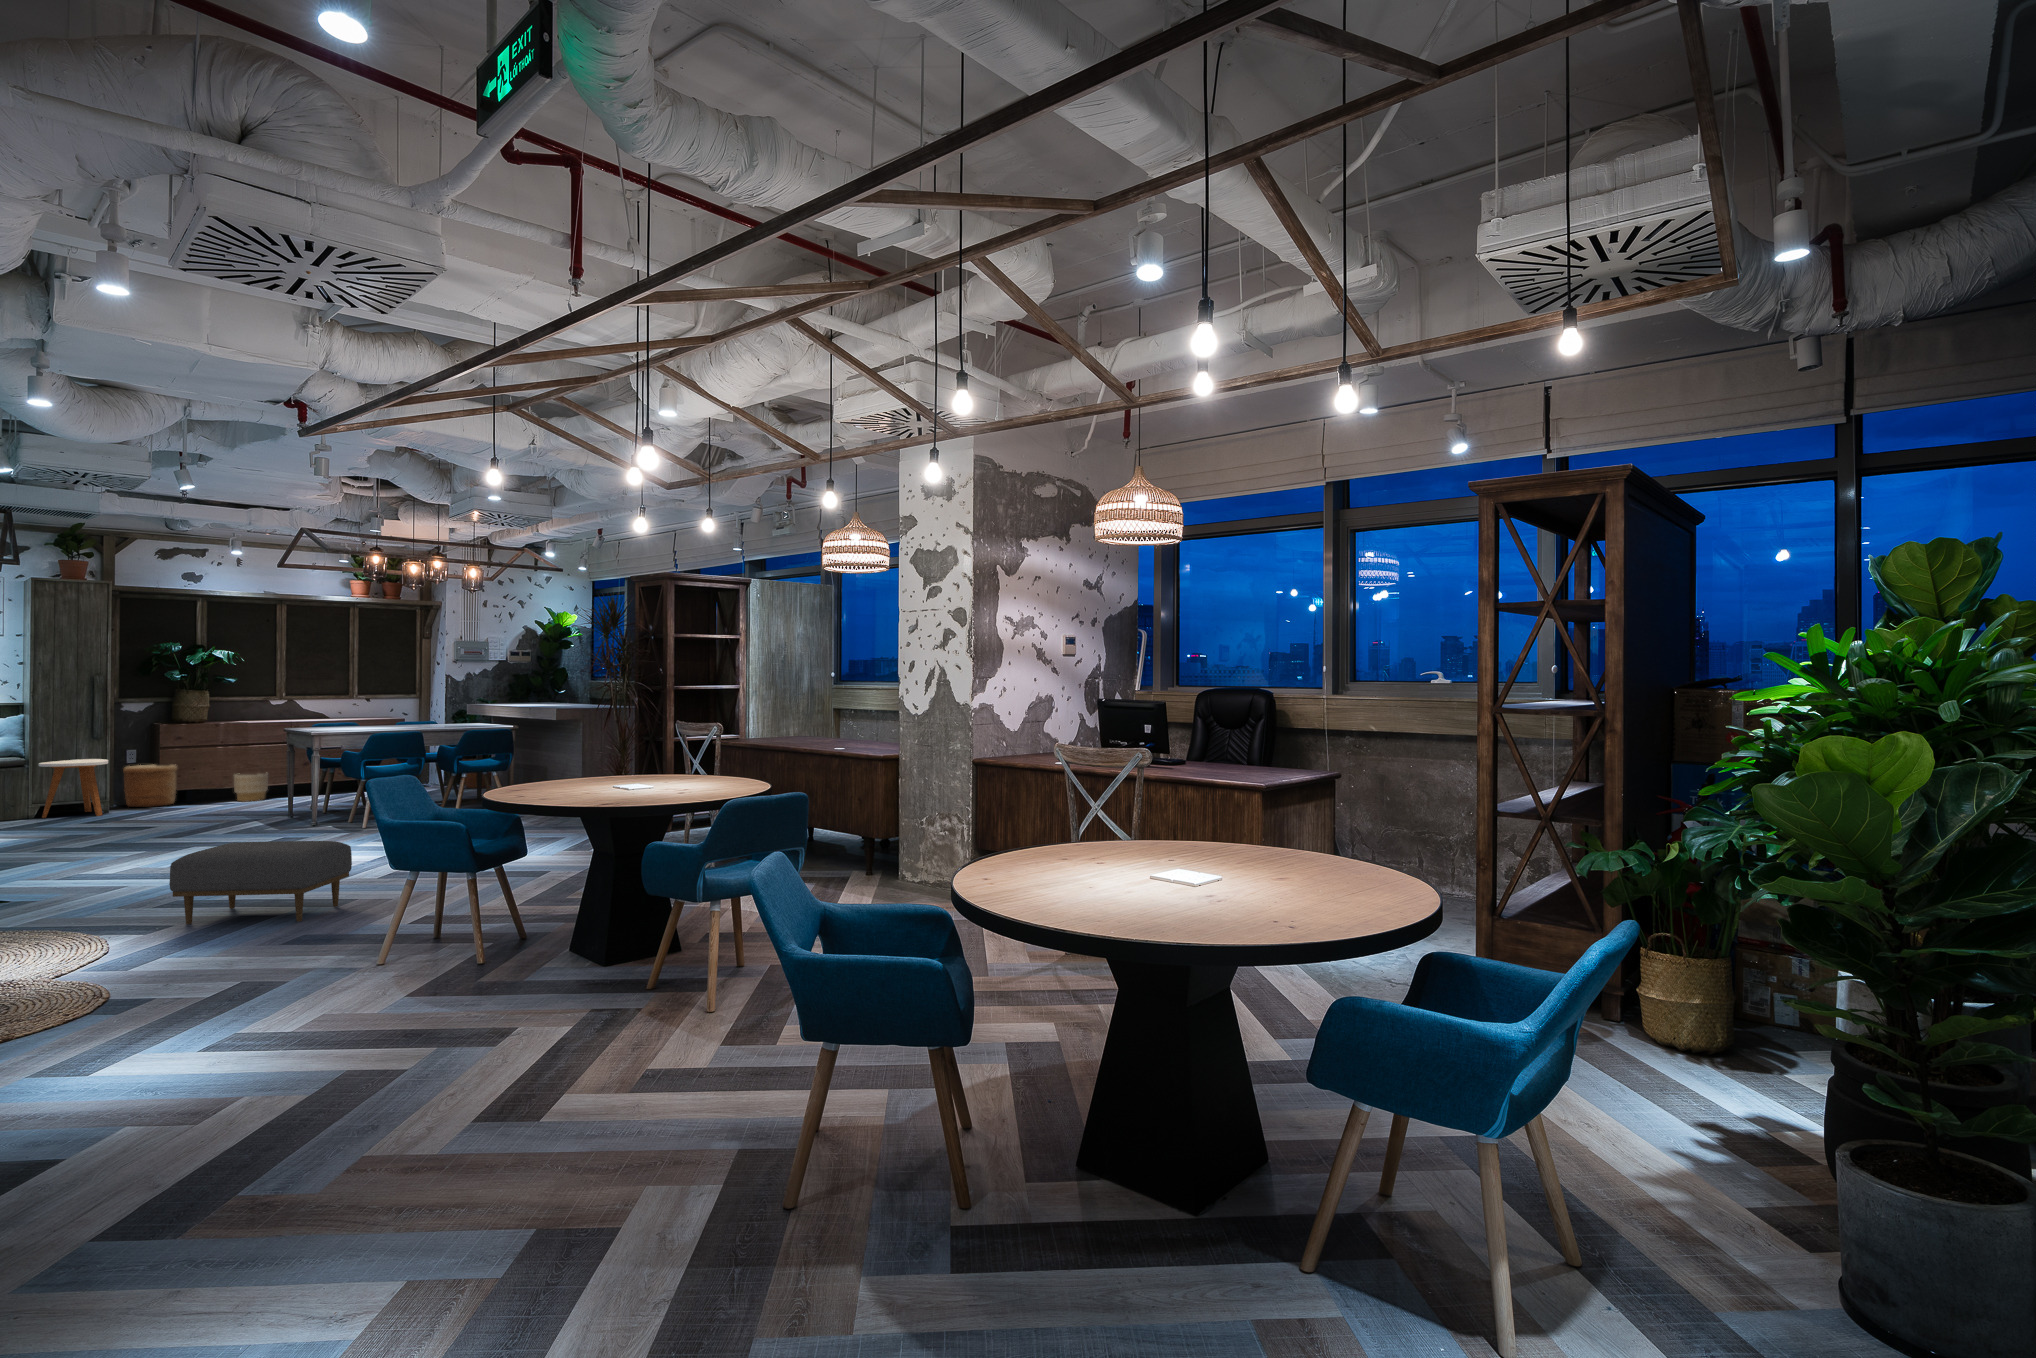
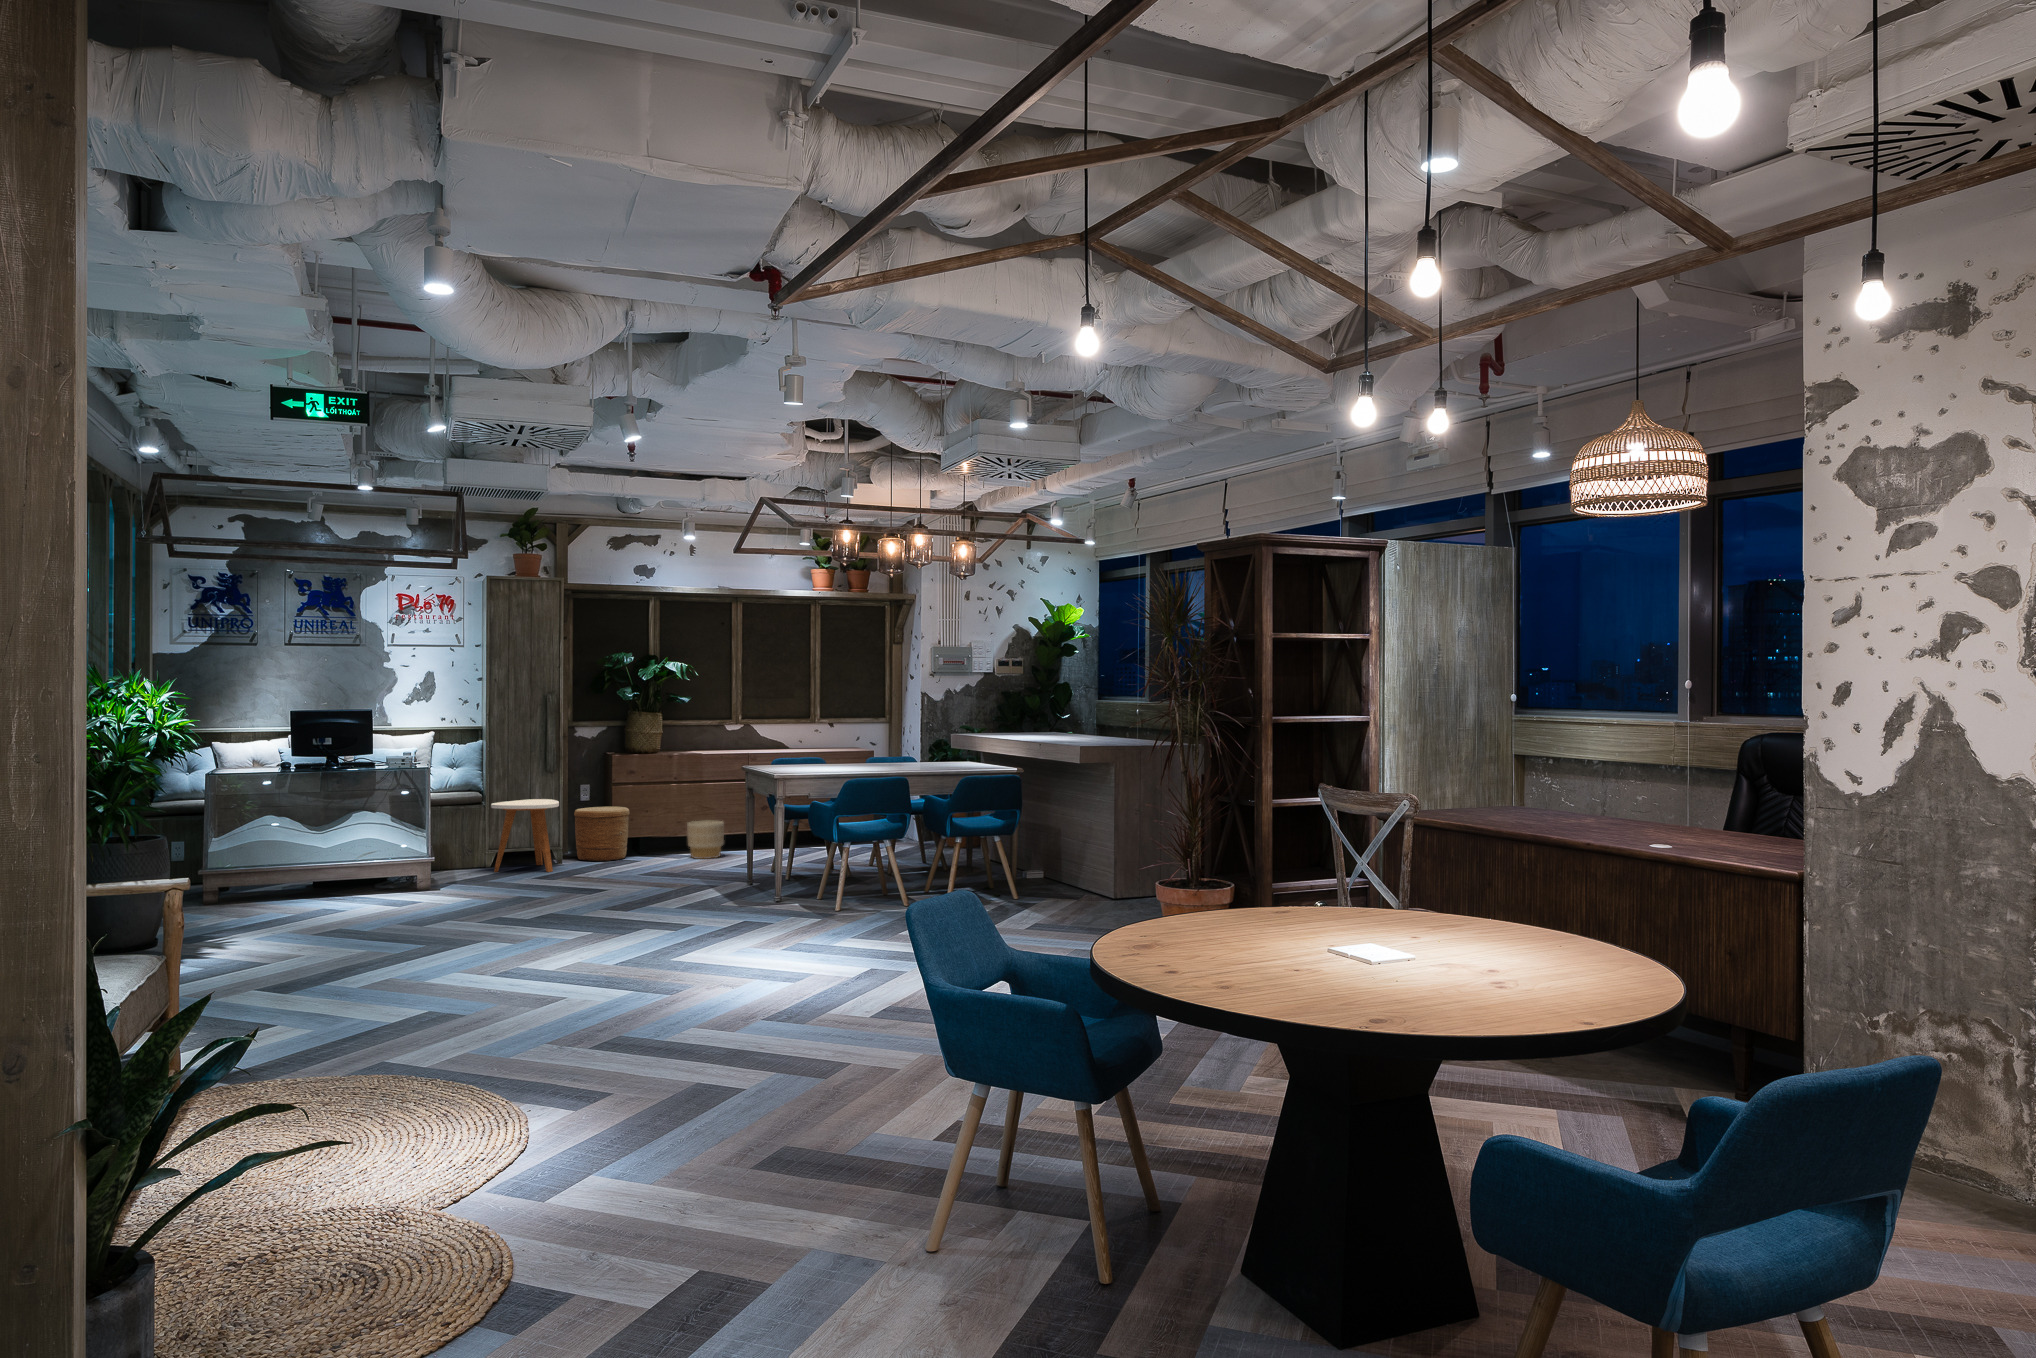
ottoman: present [169,841,352,925] -> none [610,969,849,1117]

